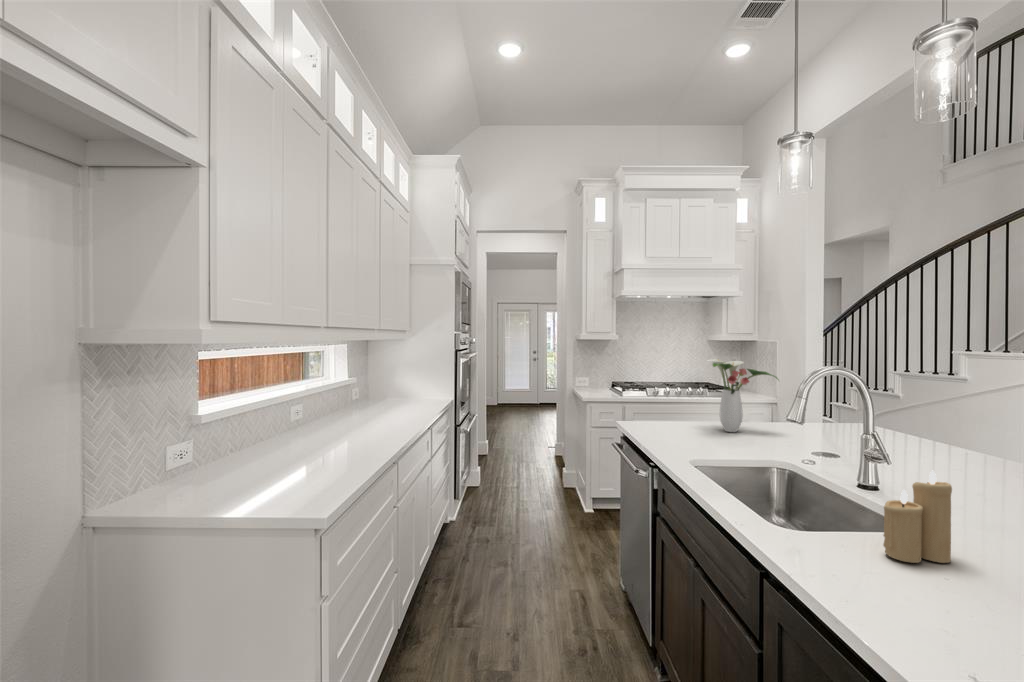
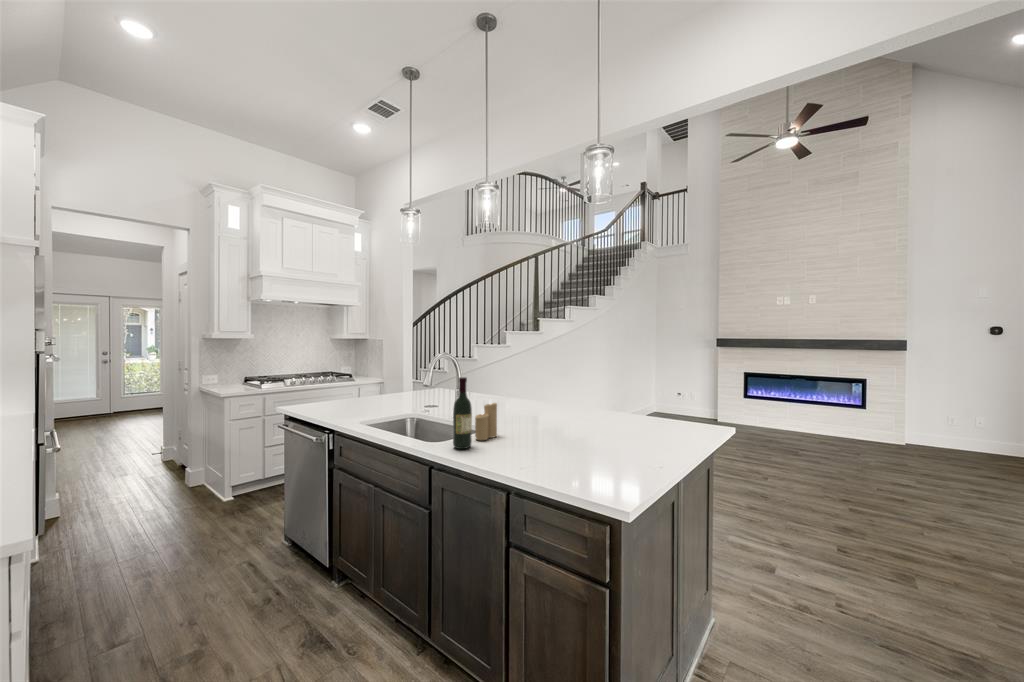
flower arrangement: present [707,359,778,432] -> none [357,353,405,403]
wine bottle: none [818,416,865,570] -> present [453,377,472,449]

